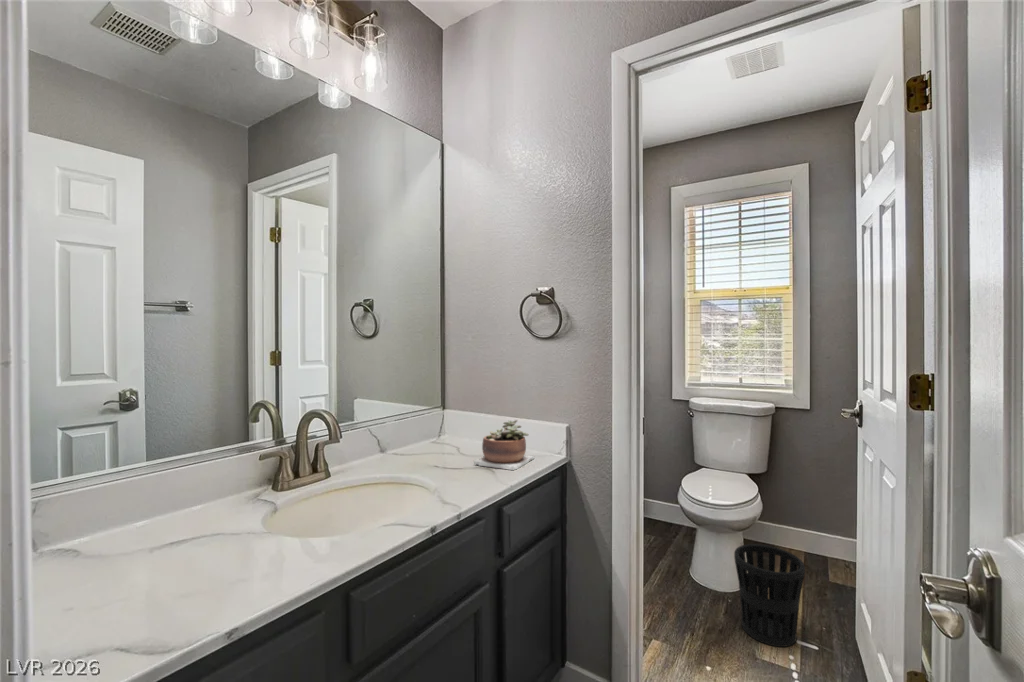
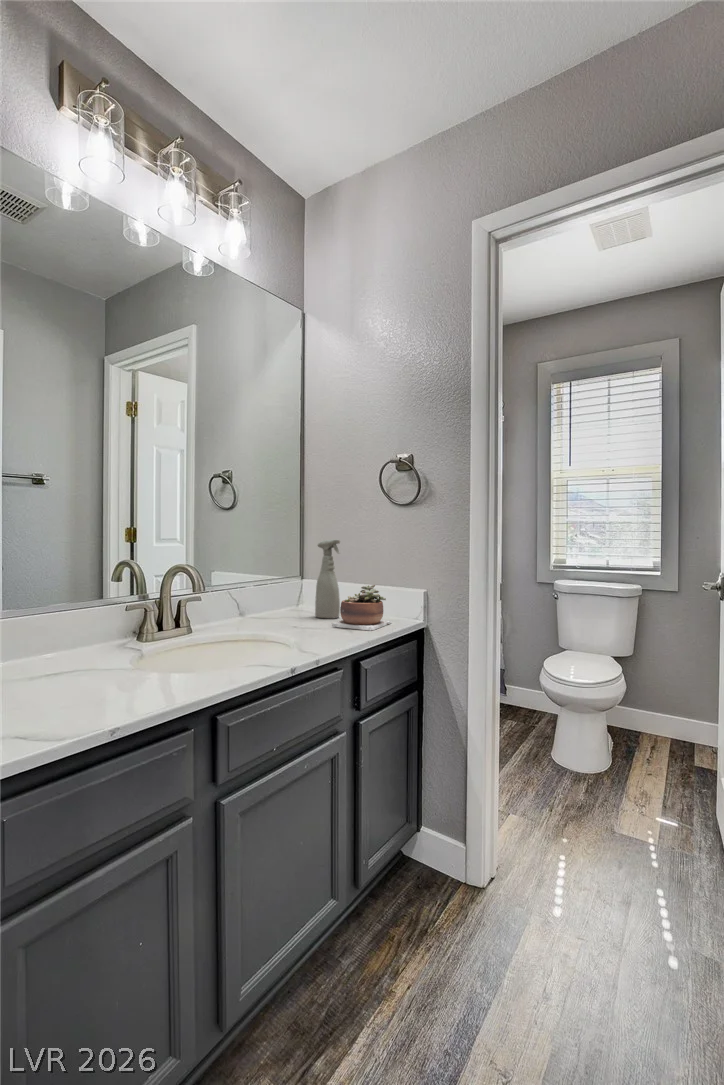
spray bottle: none [457,372,482,452] -> present [315,540,340,618]
wastebasket: present [734,544,805,647] -> none [595,723,665,822]

